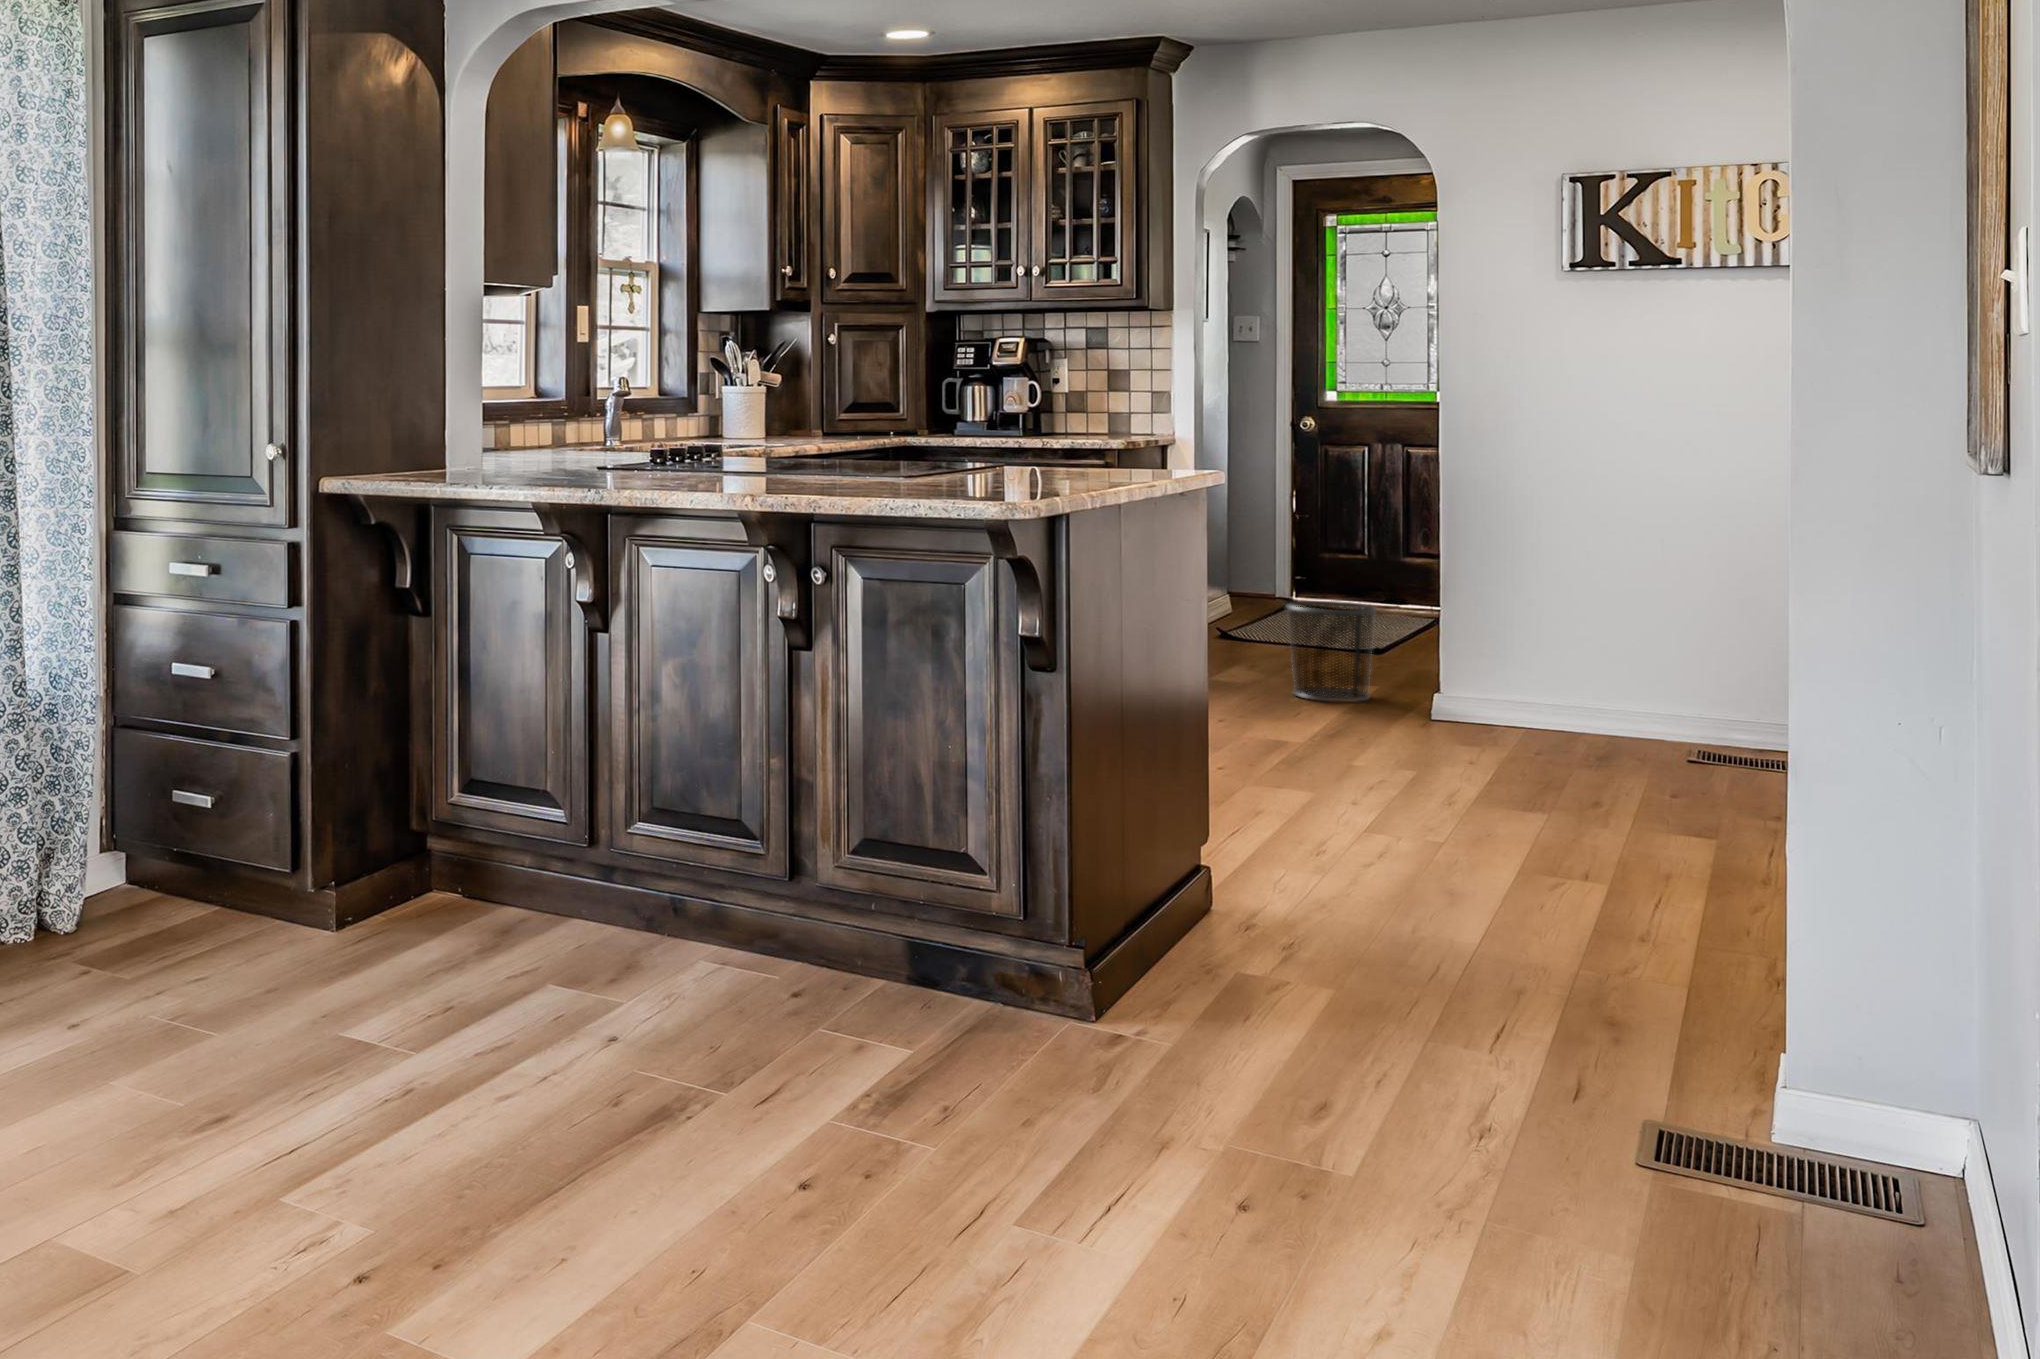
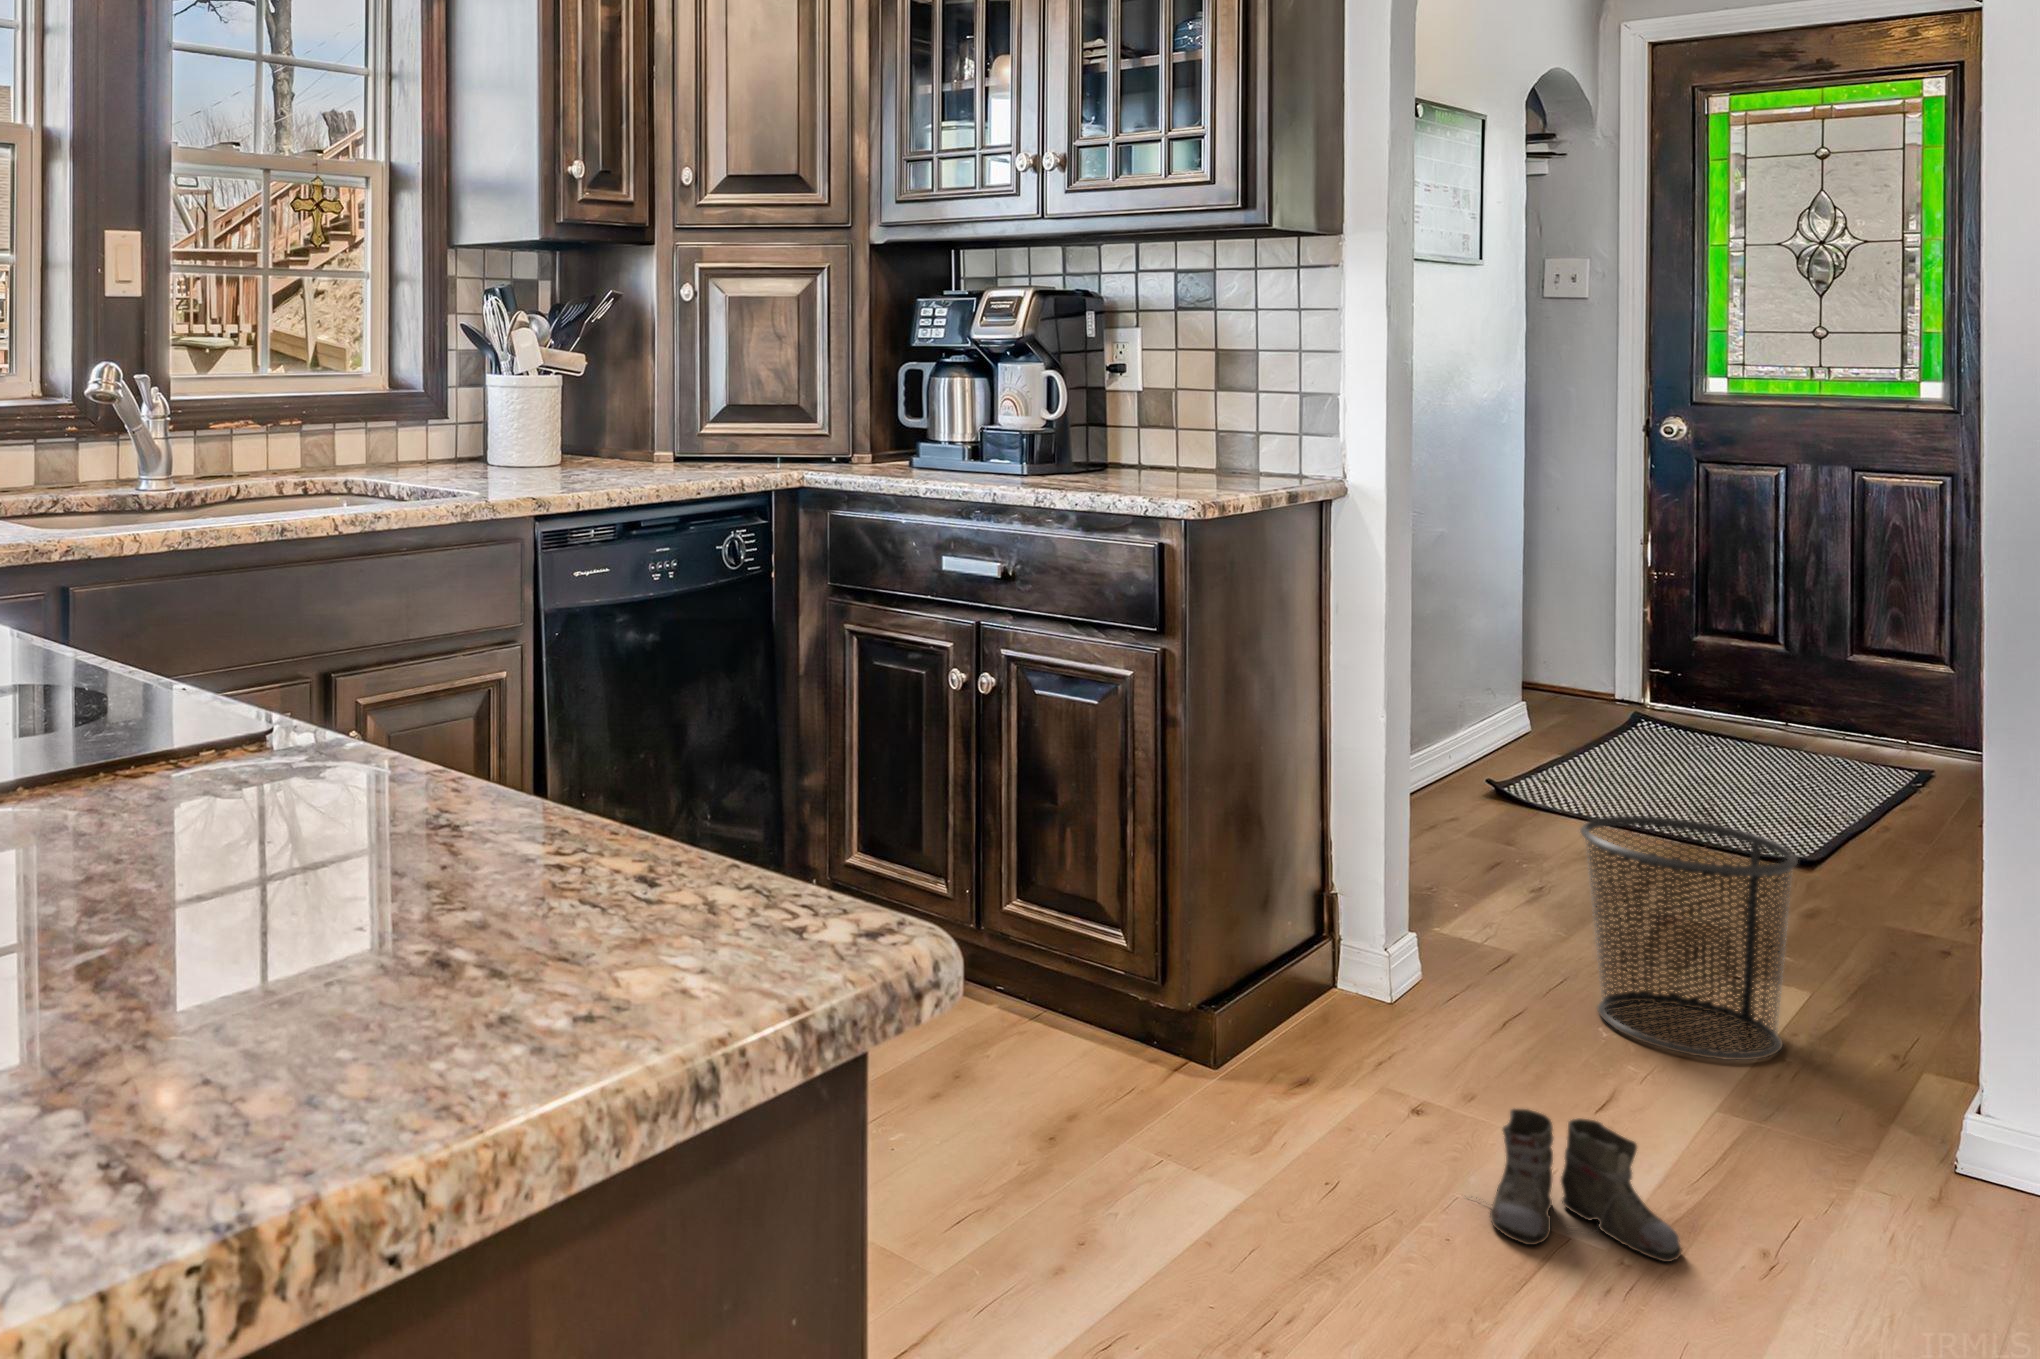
boots: none [1252,696,1337,742] -> present [1476,1108,1682,1262]

